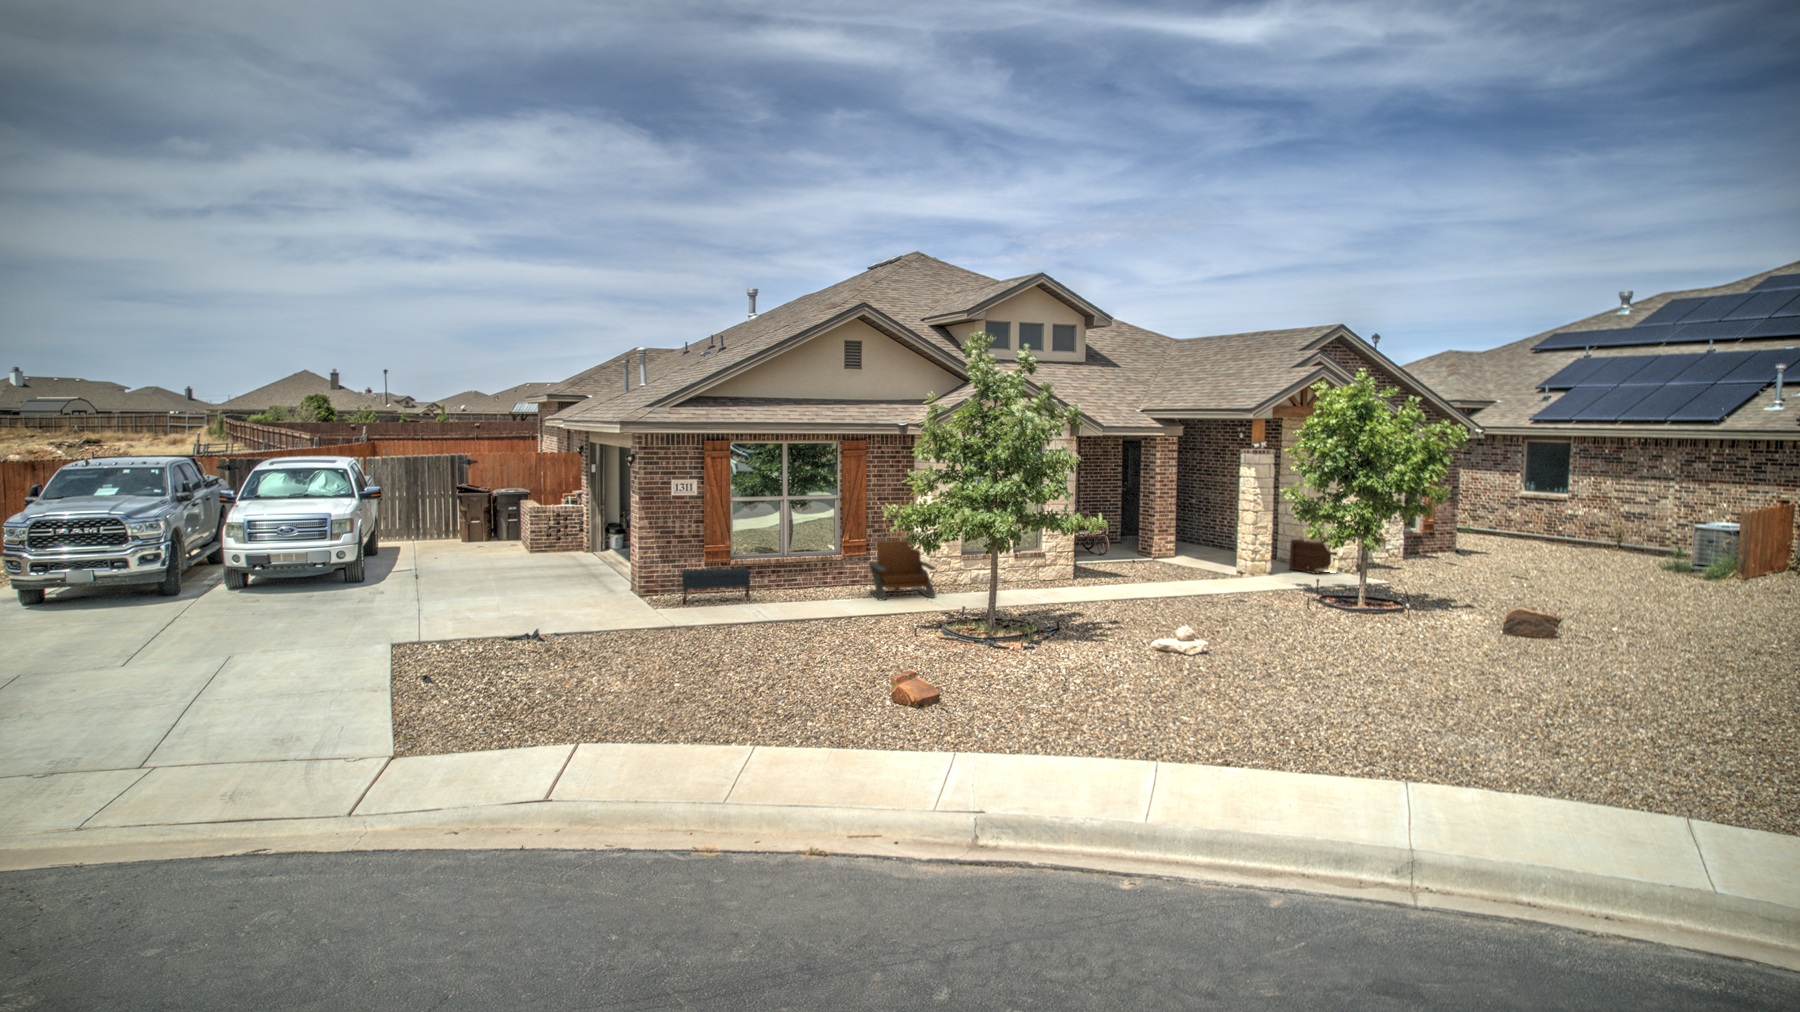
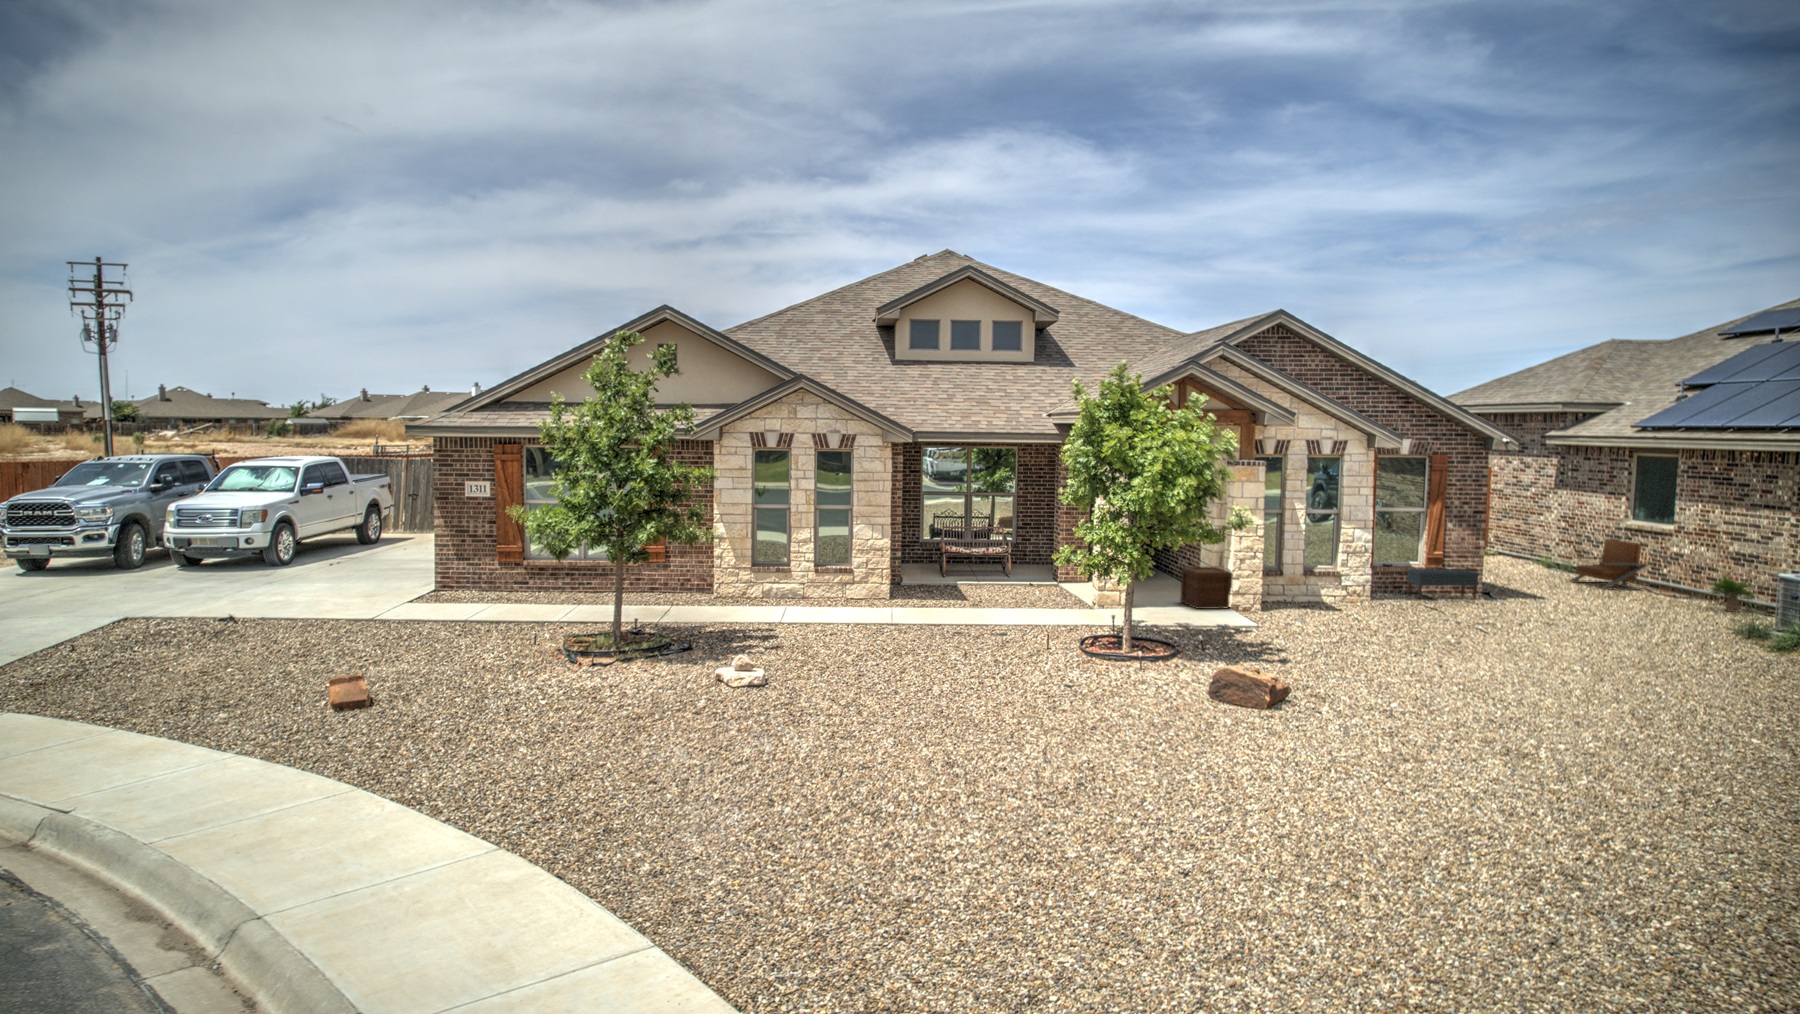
potted plant: none [1612,530,1651,556] -> present [1710,578,1756,612]
lounge chair: present [869,541,936,600] -> present [1570,539,1648,590]
bench: present [681,568,751,603] -> present [1407,569,1479,599]

